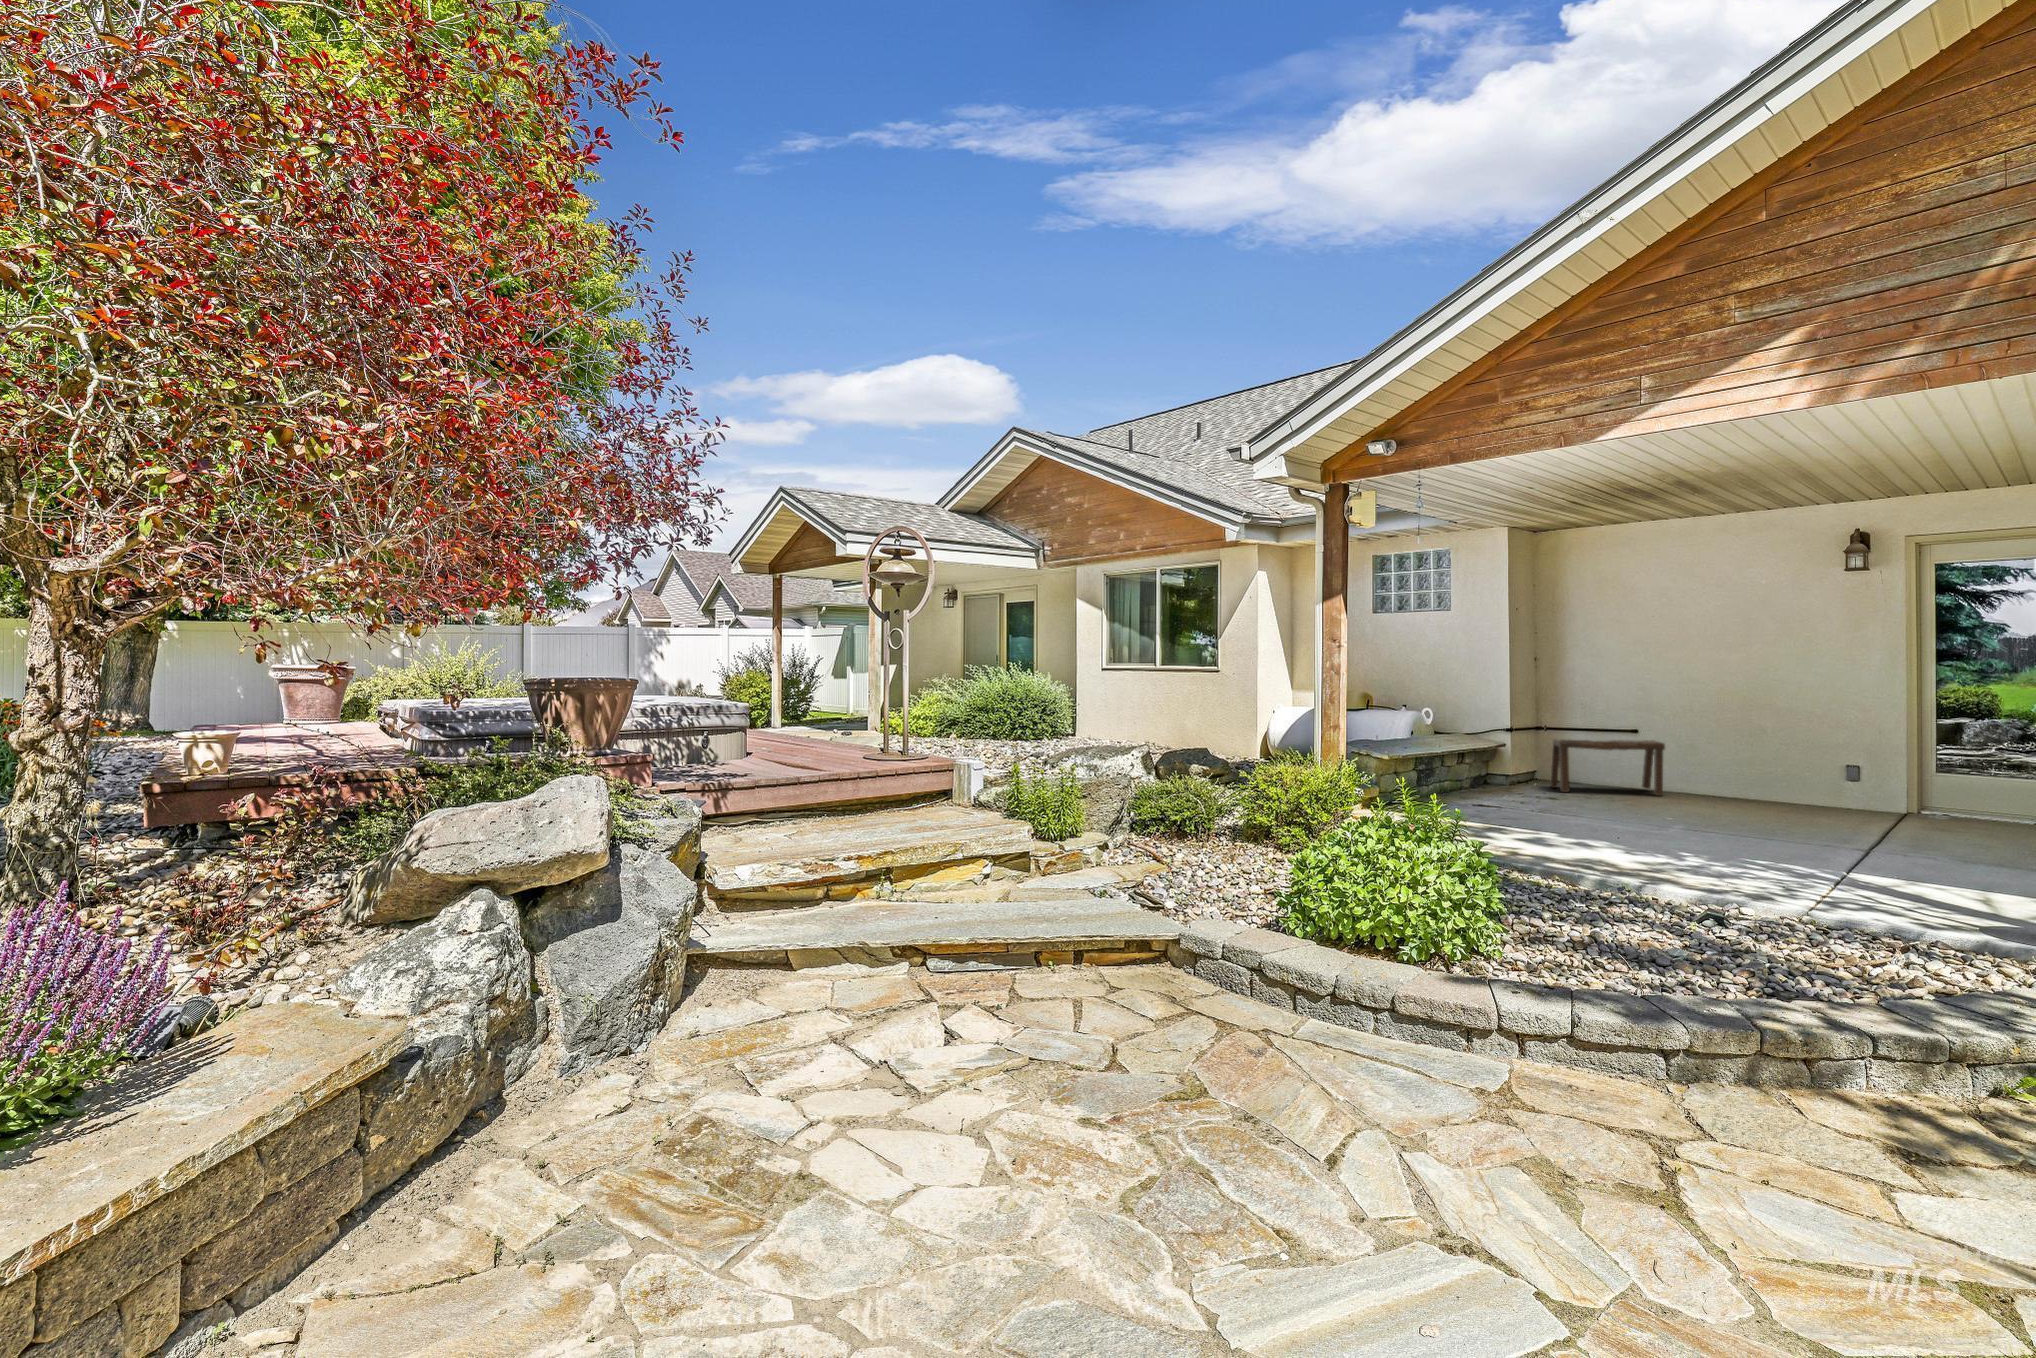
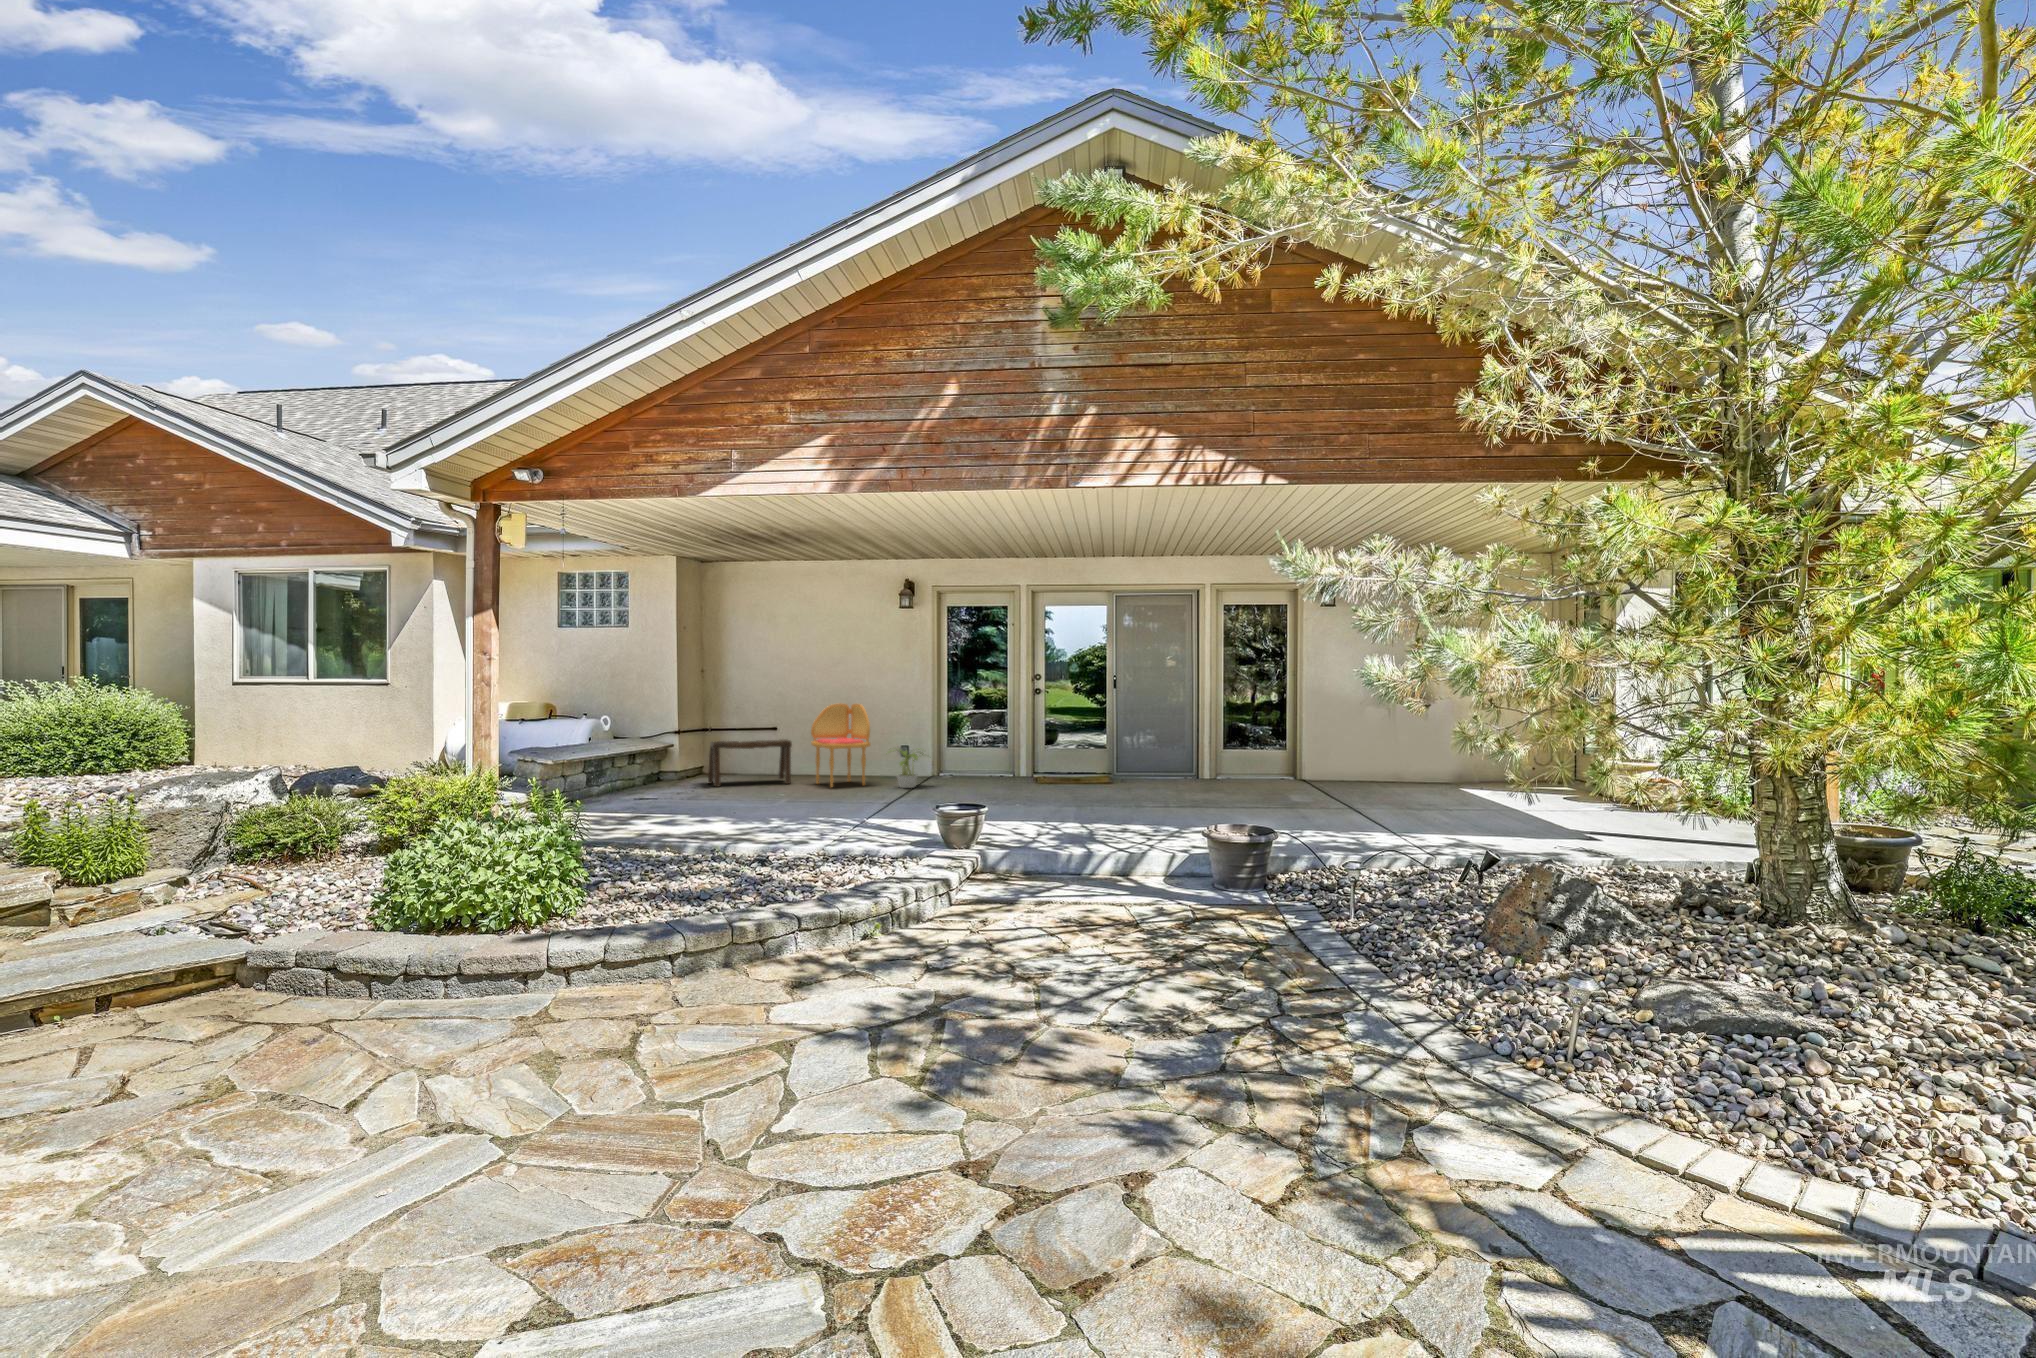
dining chair: none [1693,698,1789,807] -> present [811,704,871,787]
potted plant: none [1818,760,1894,816] -> present [897,749,923,788]

